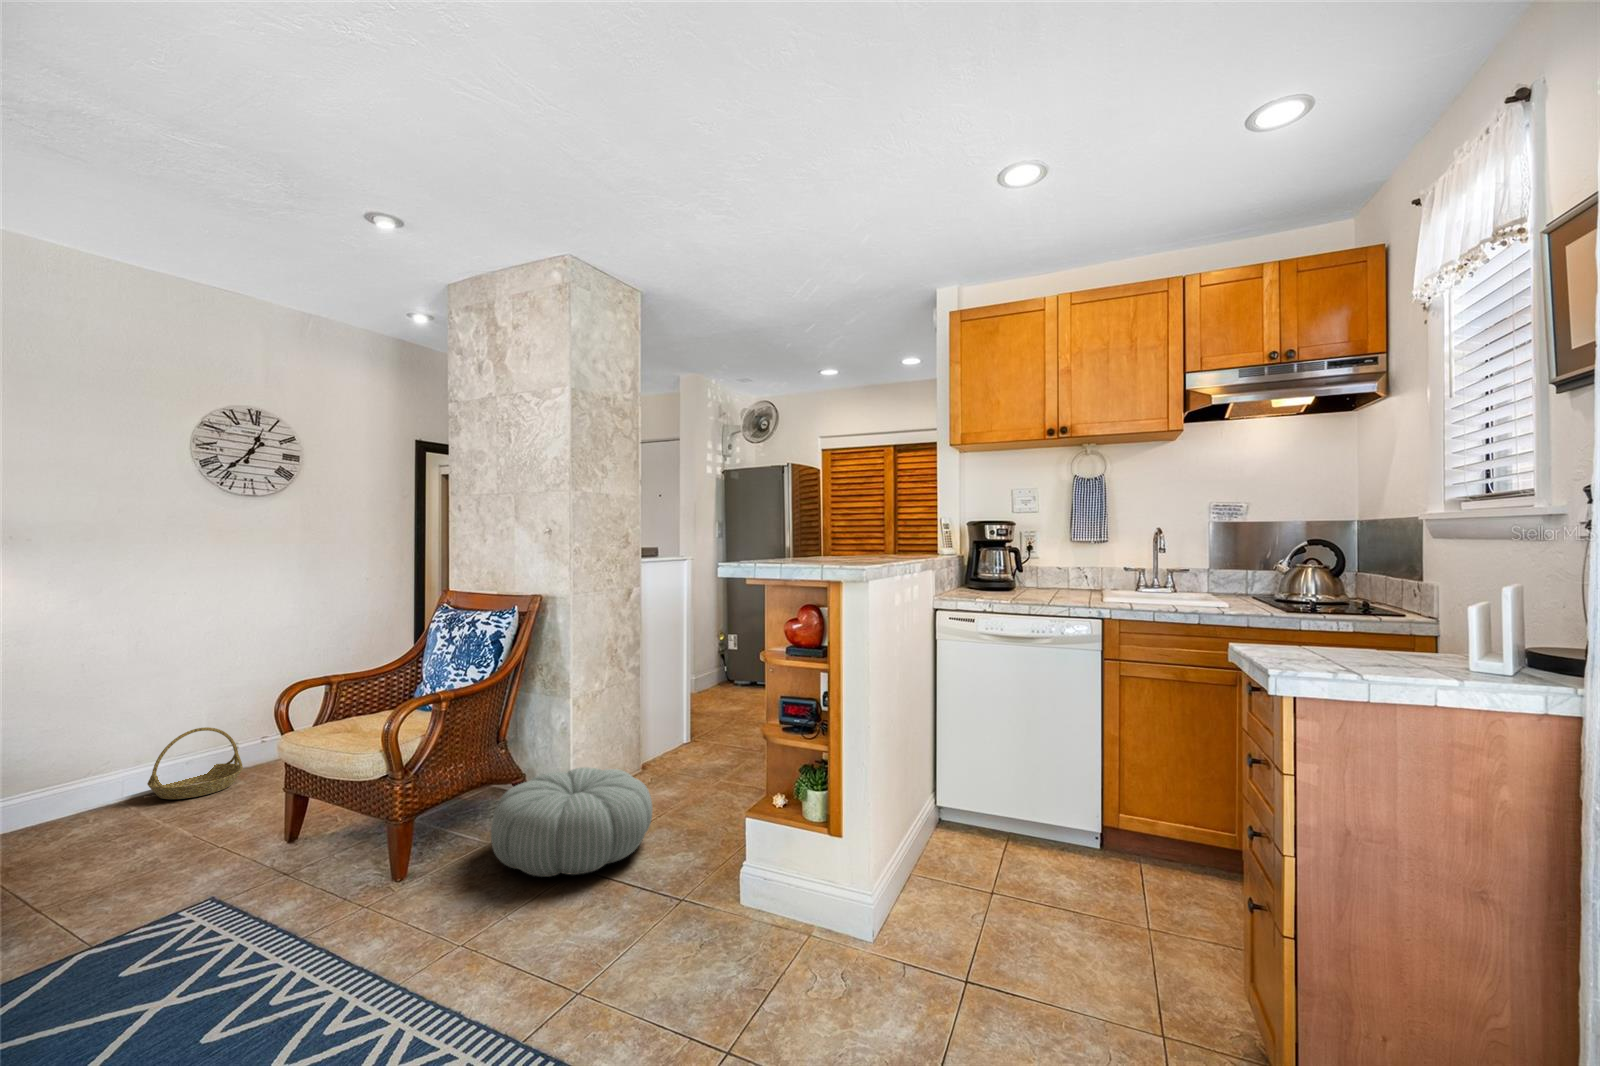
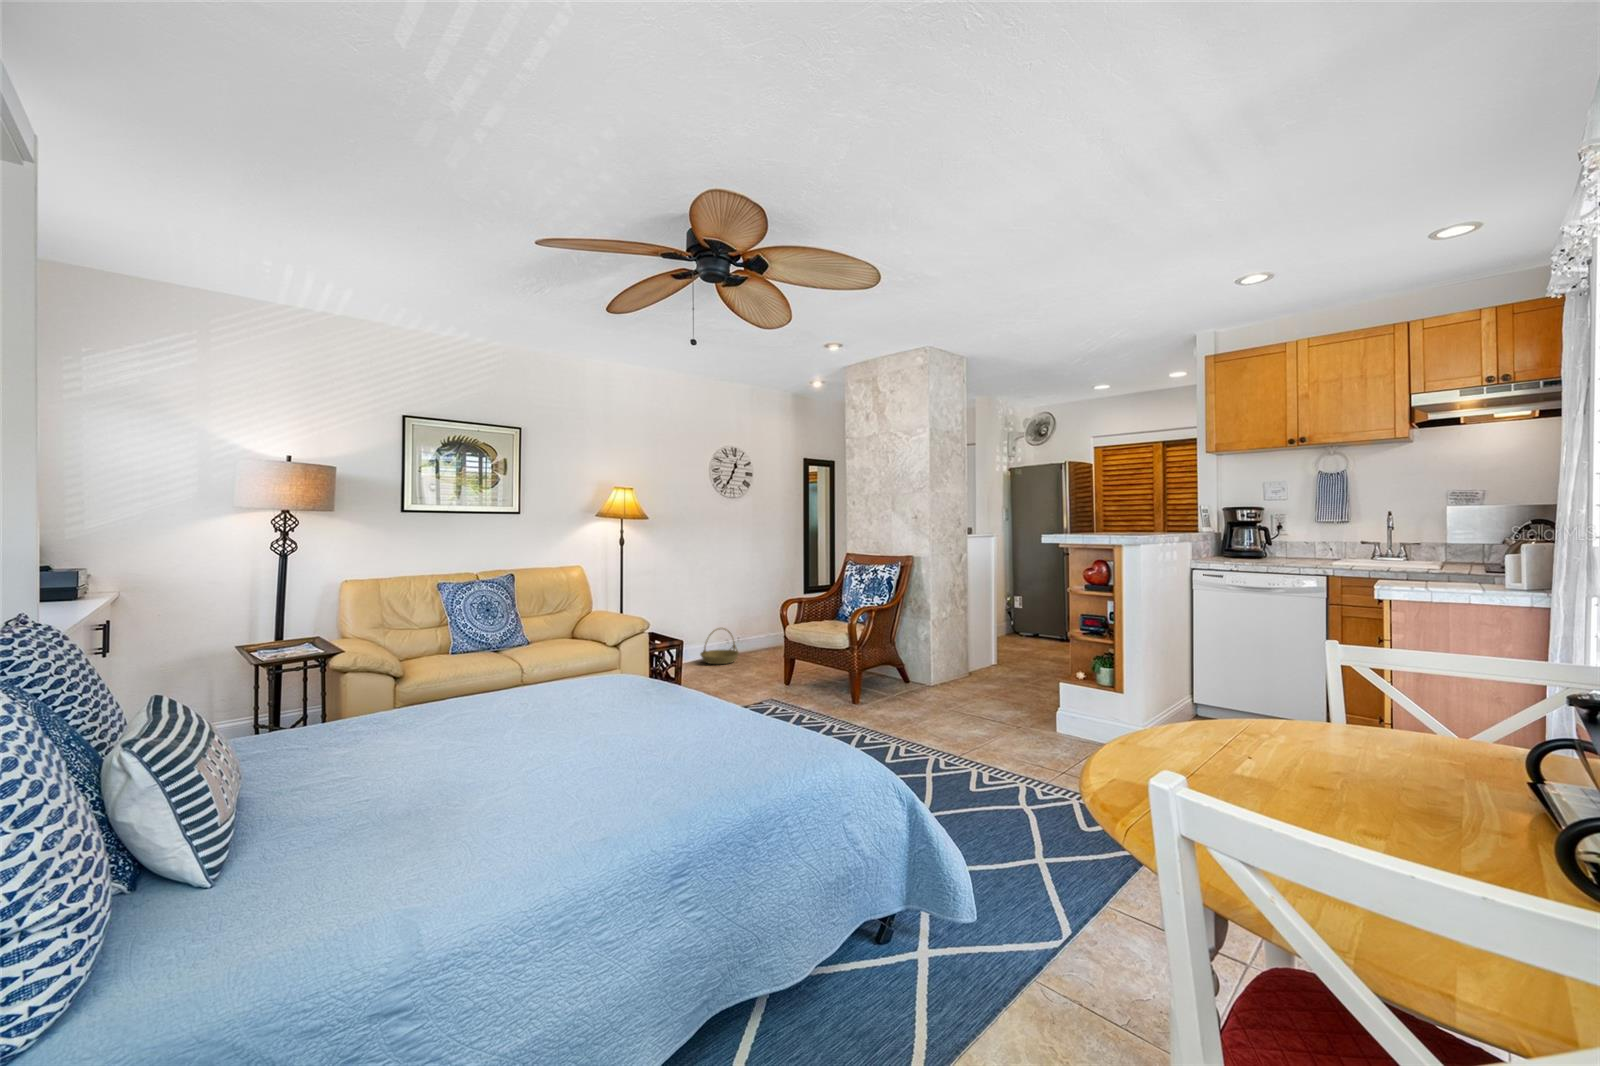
pouf: present [491,767,653,877] -> none [899,660,991,712]

